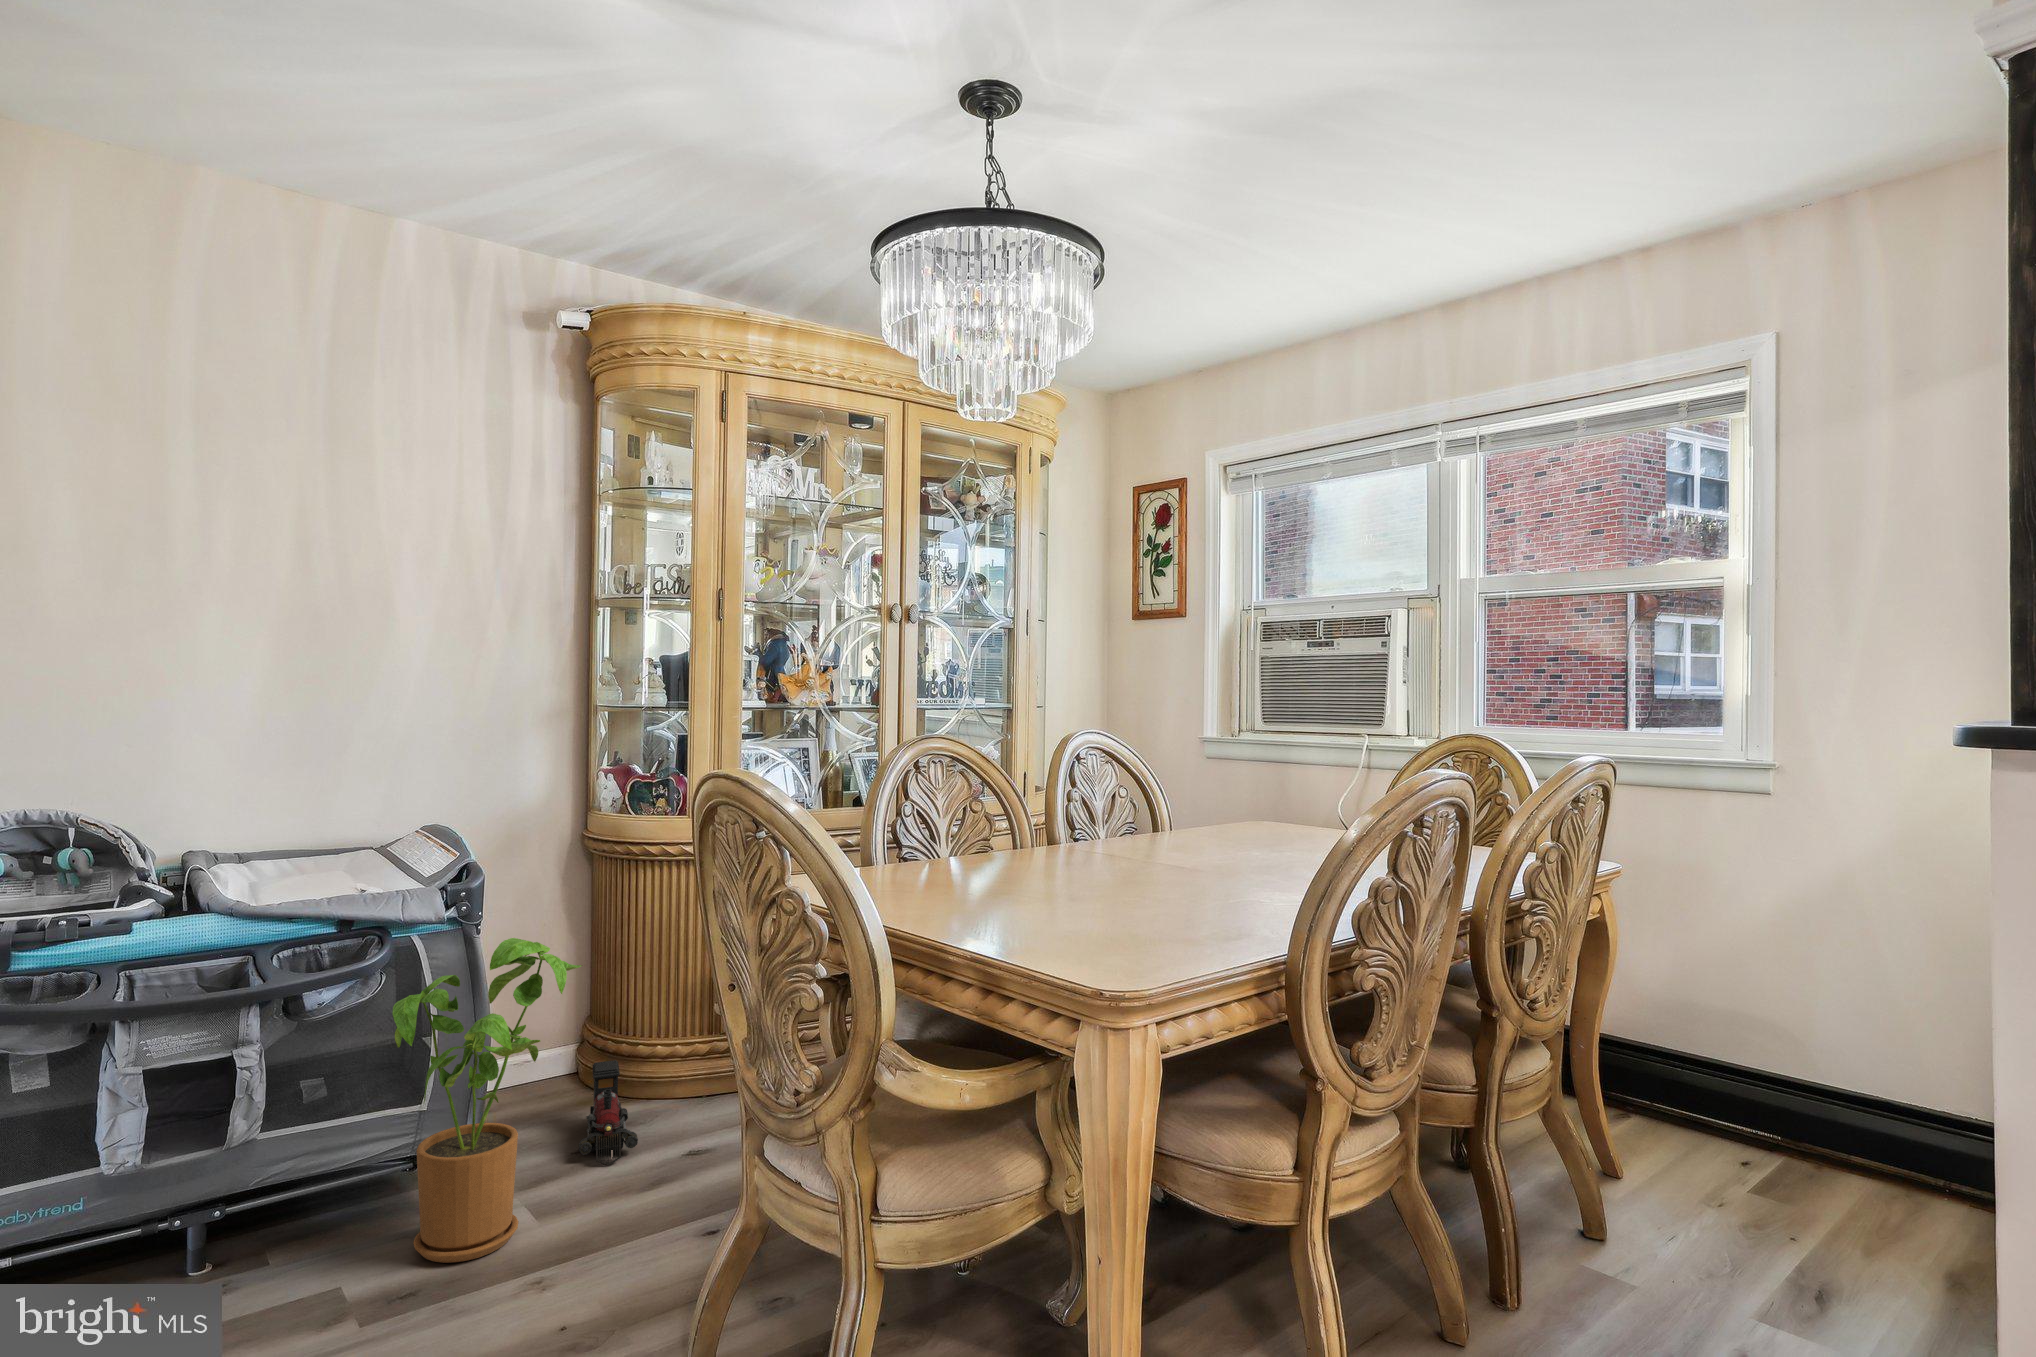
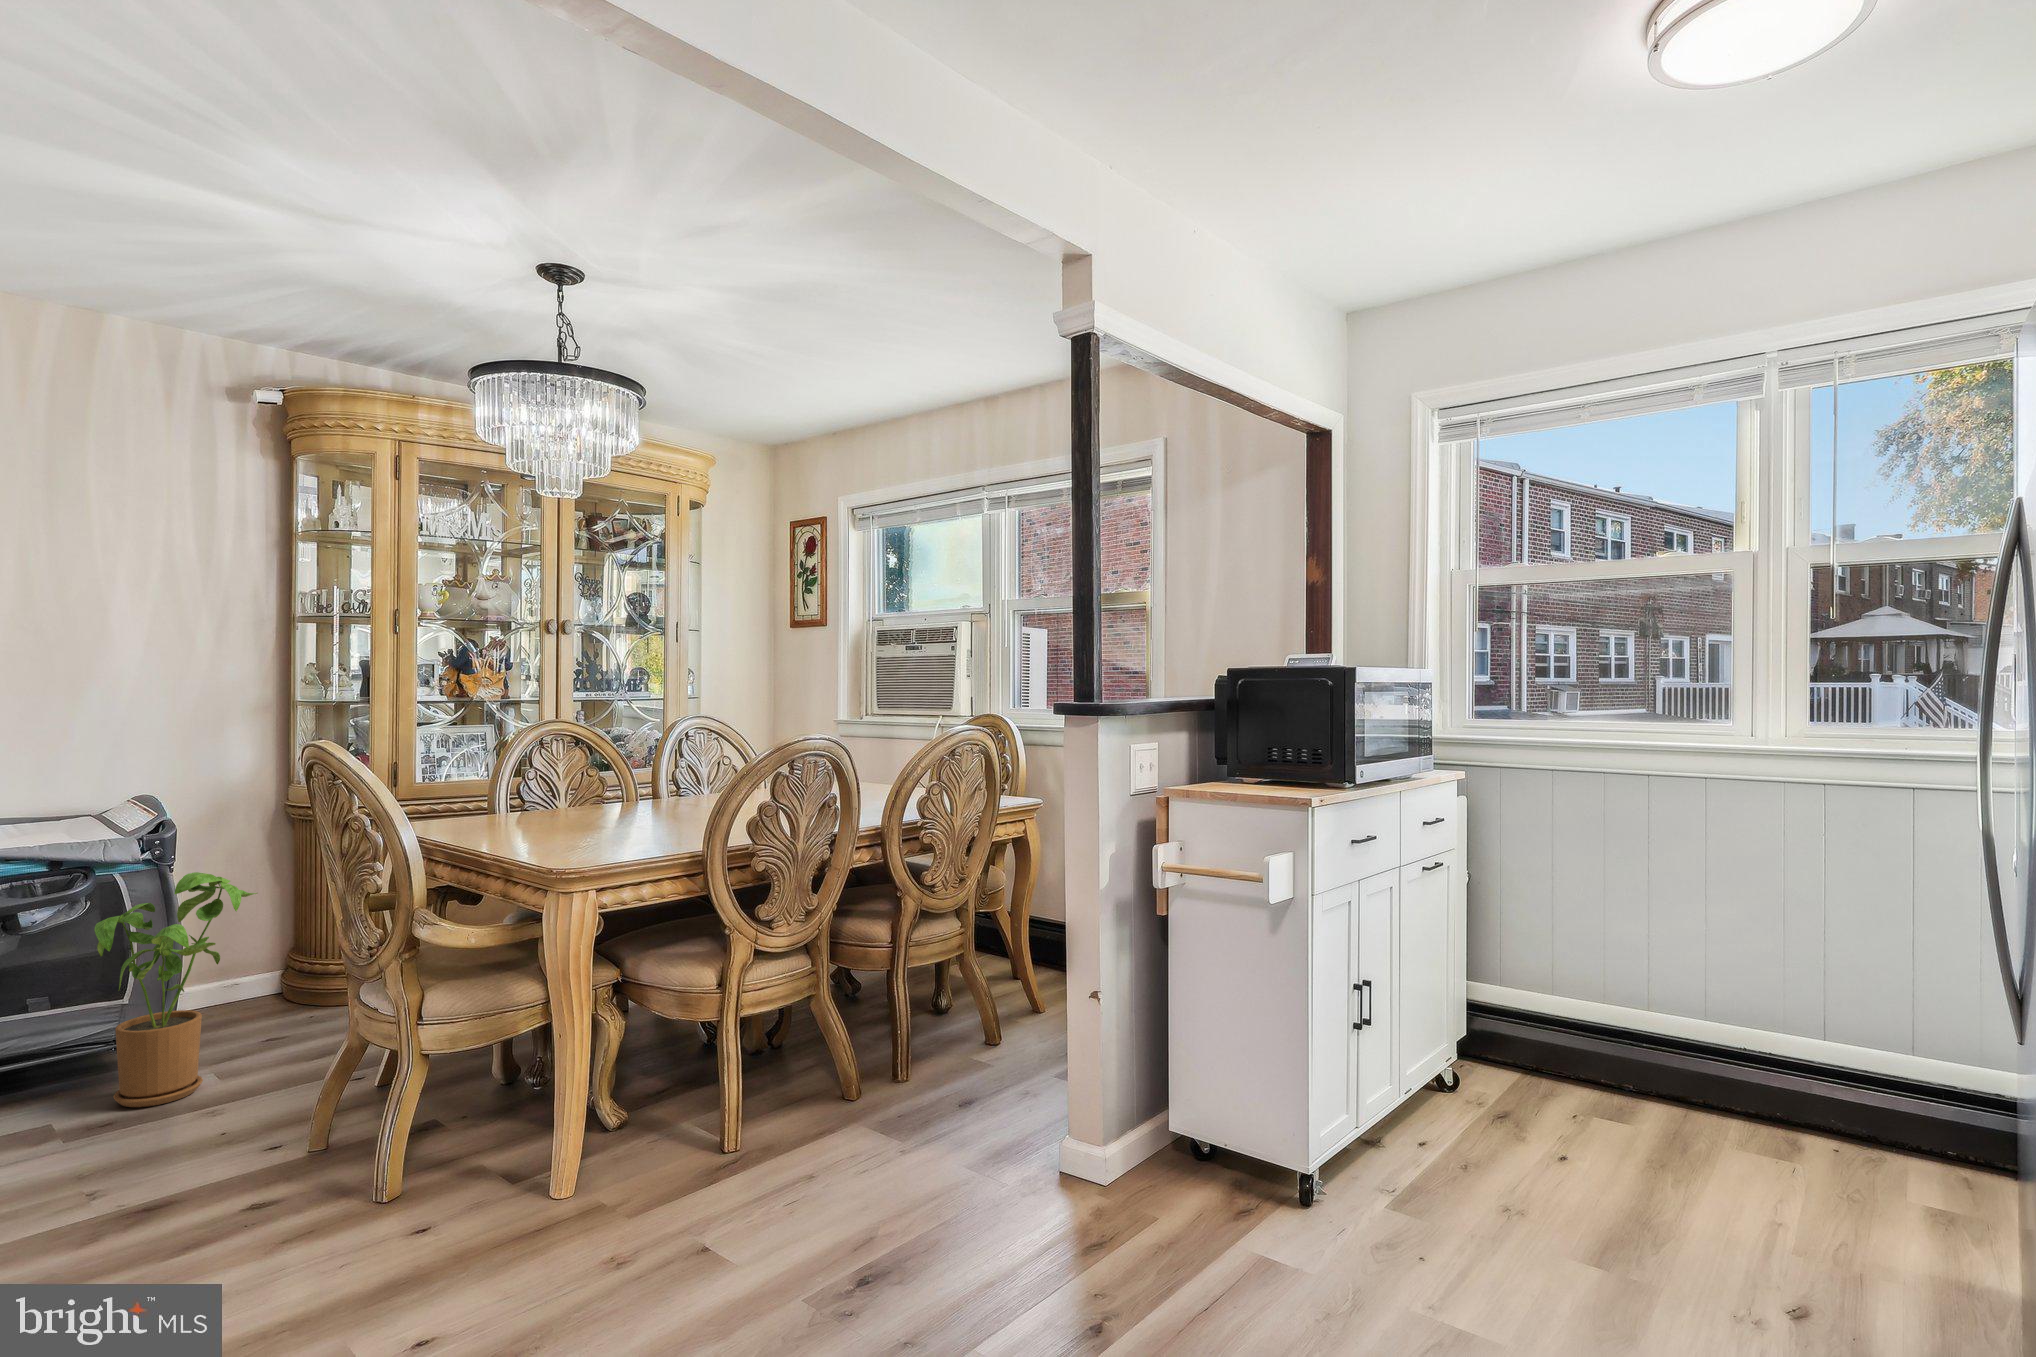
toy train: present [579,1060,638,1165] -> none [264,974,316,1046]

